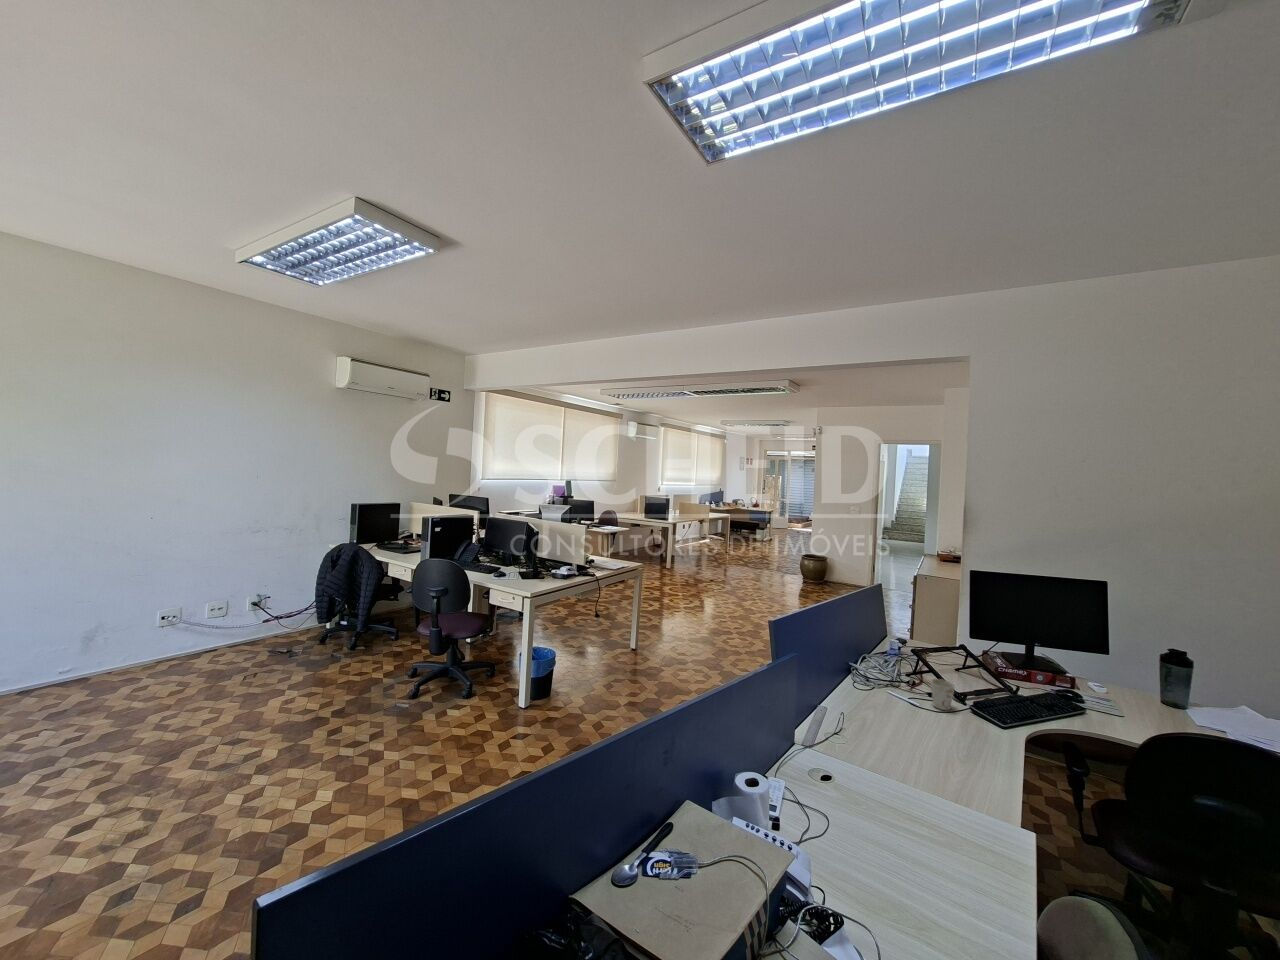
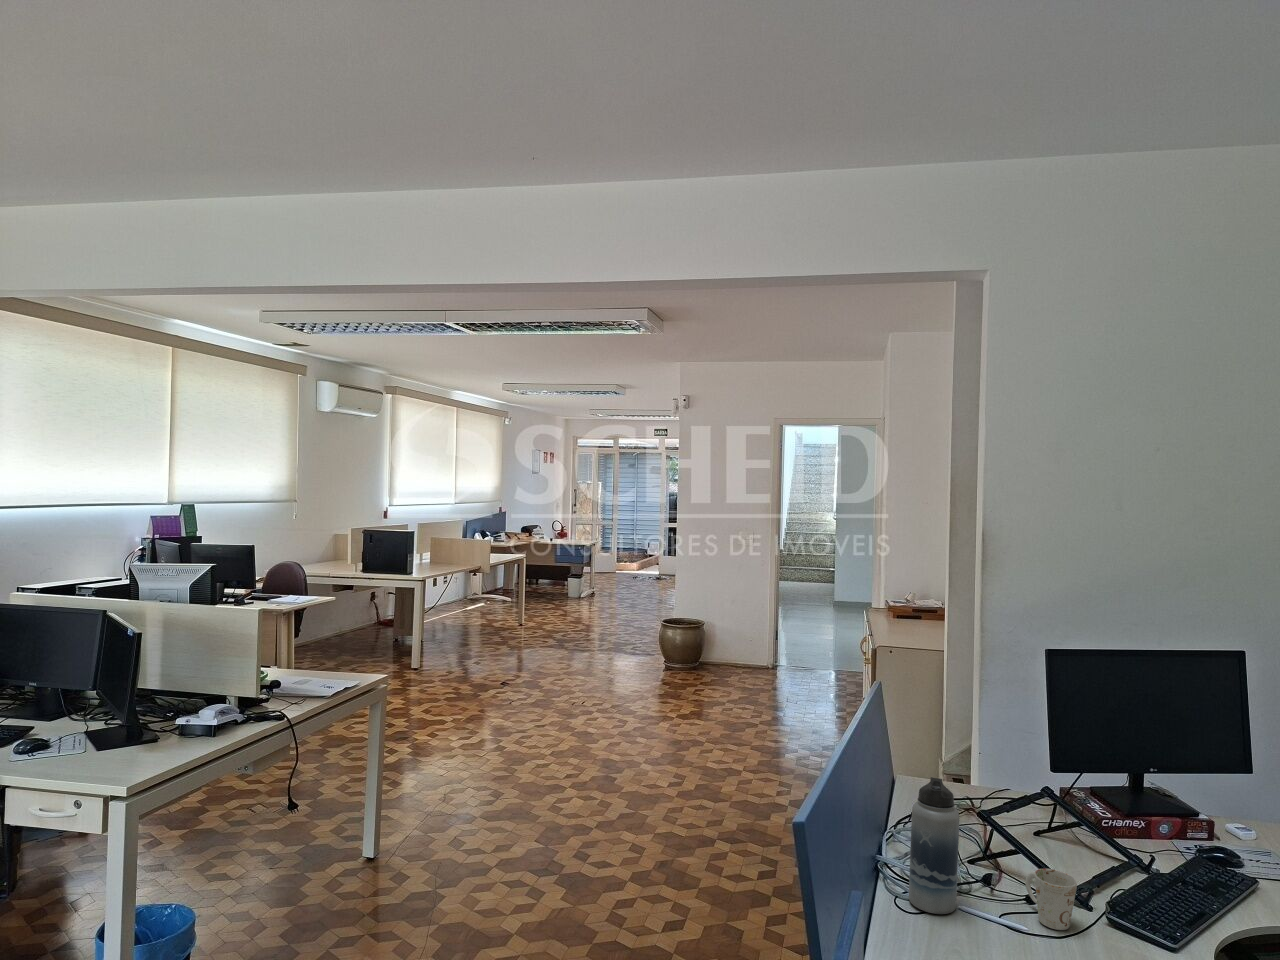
water bottle: none [863,626,892,693] -> present [909,777,959,914]

